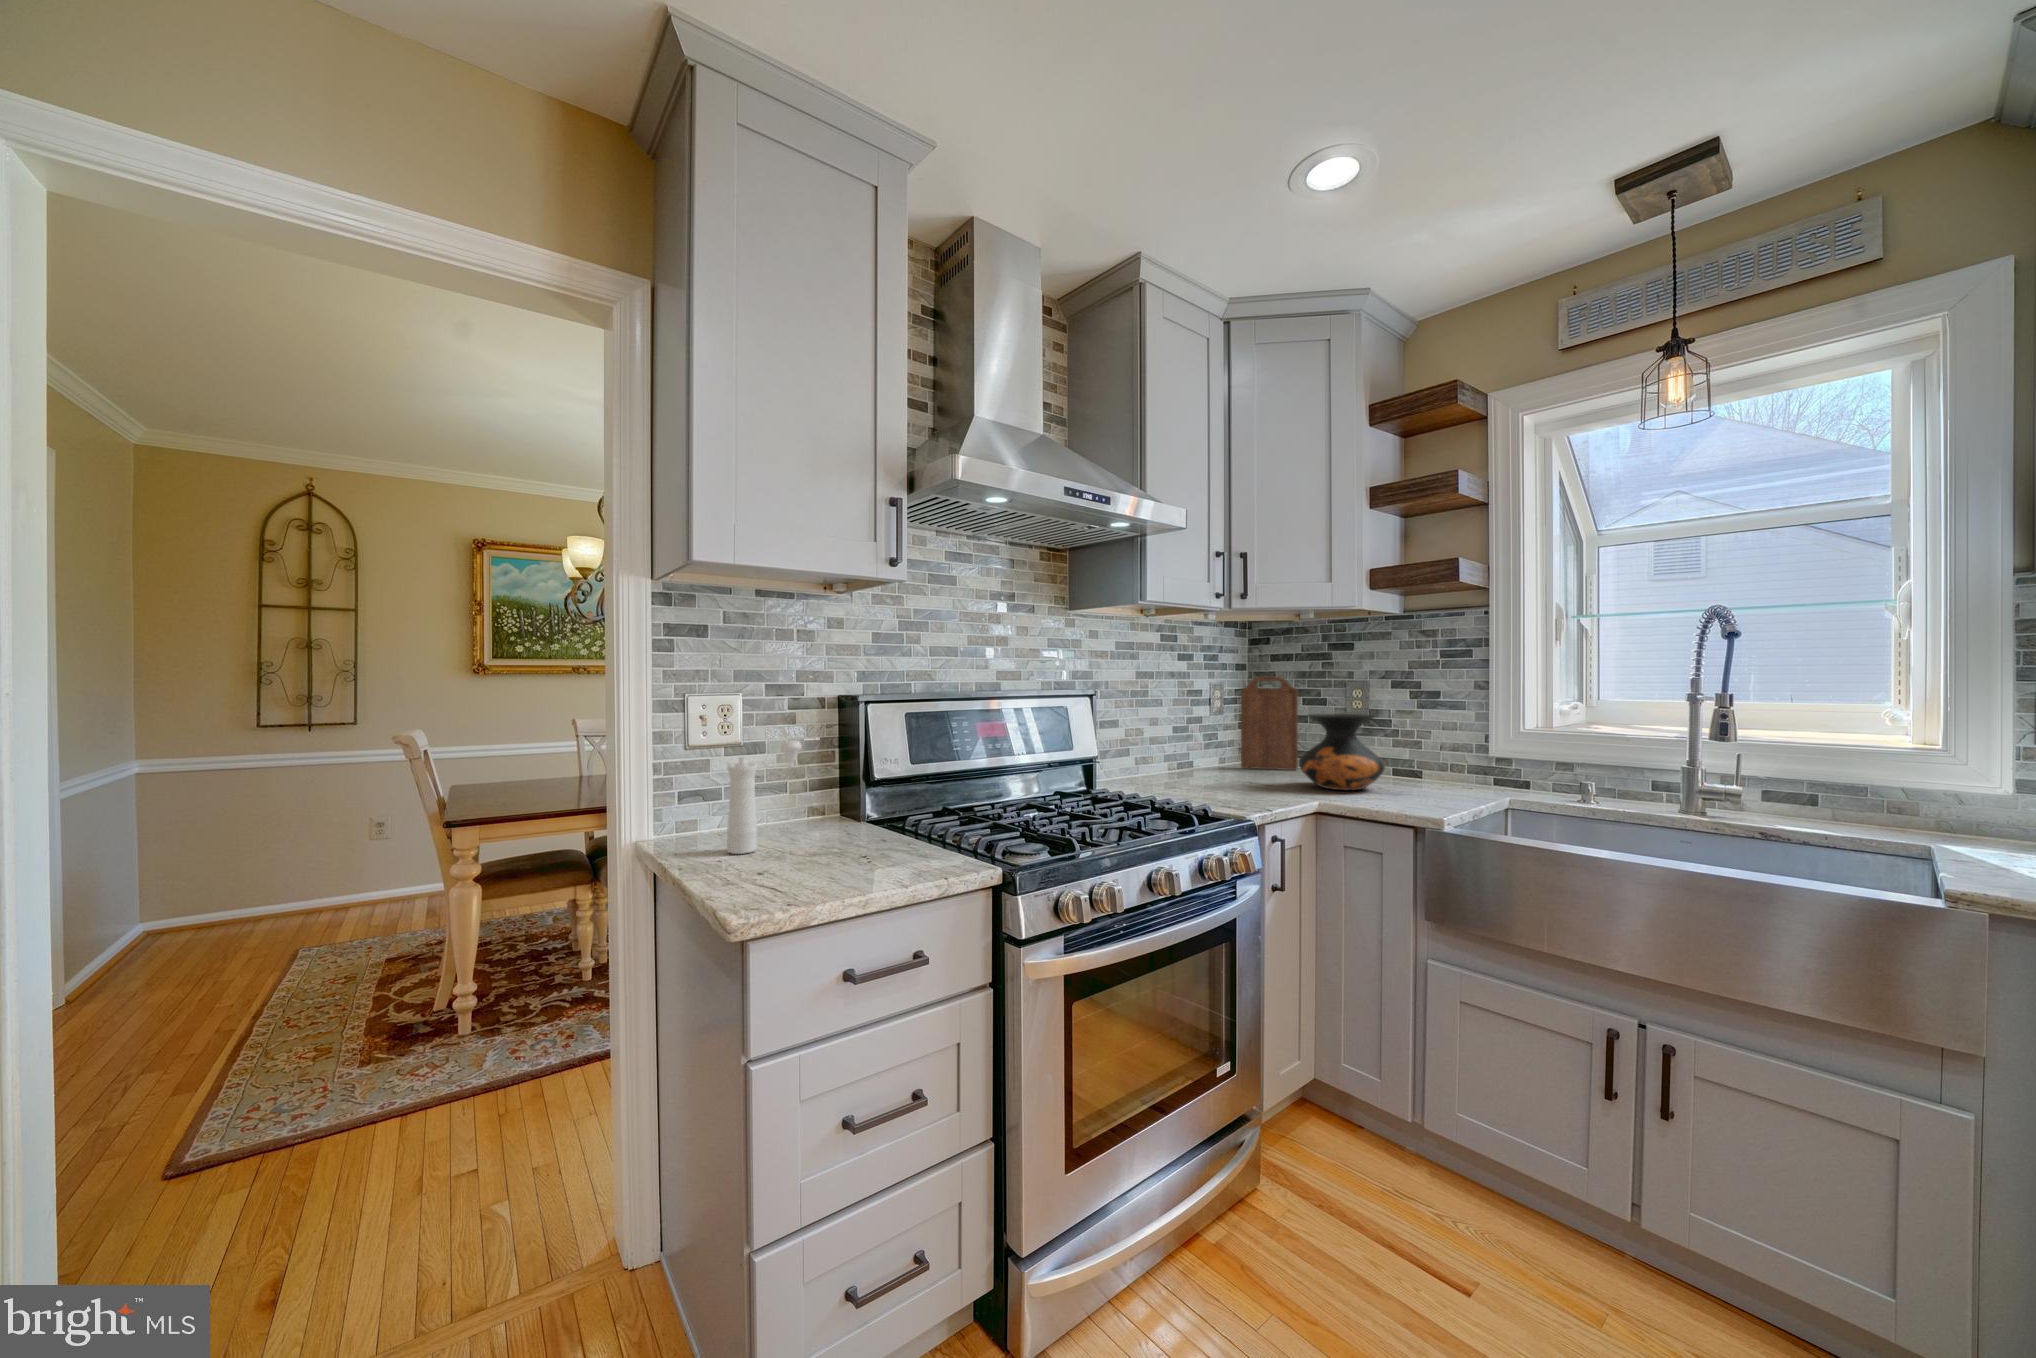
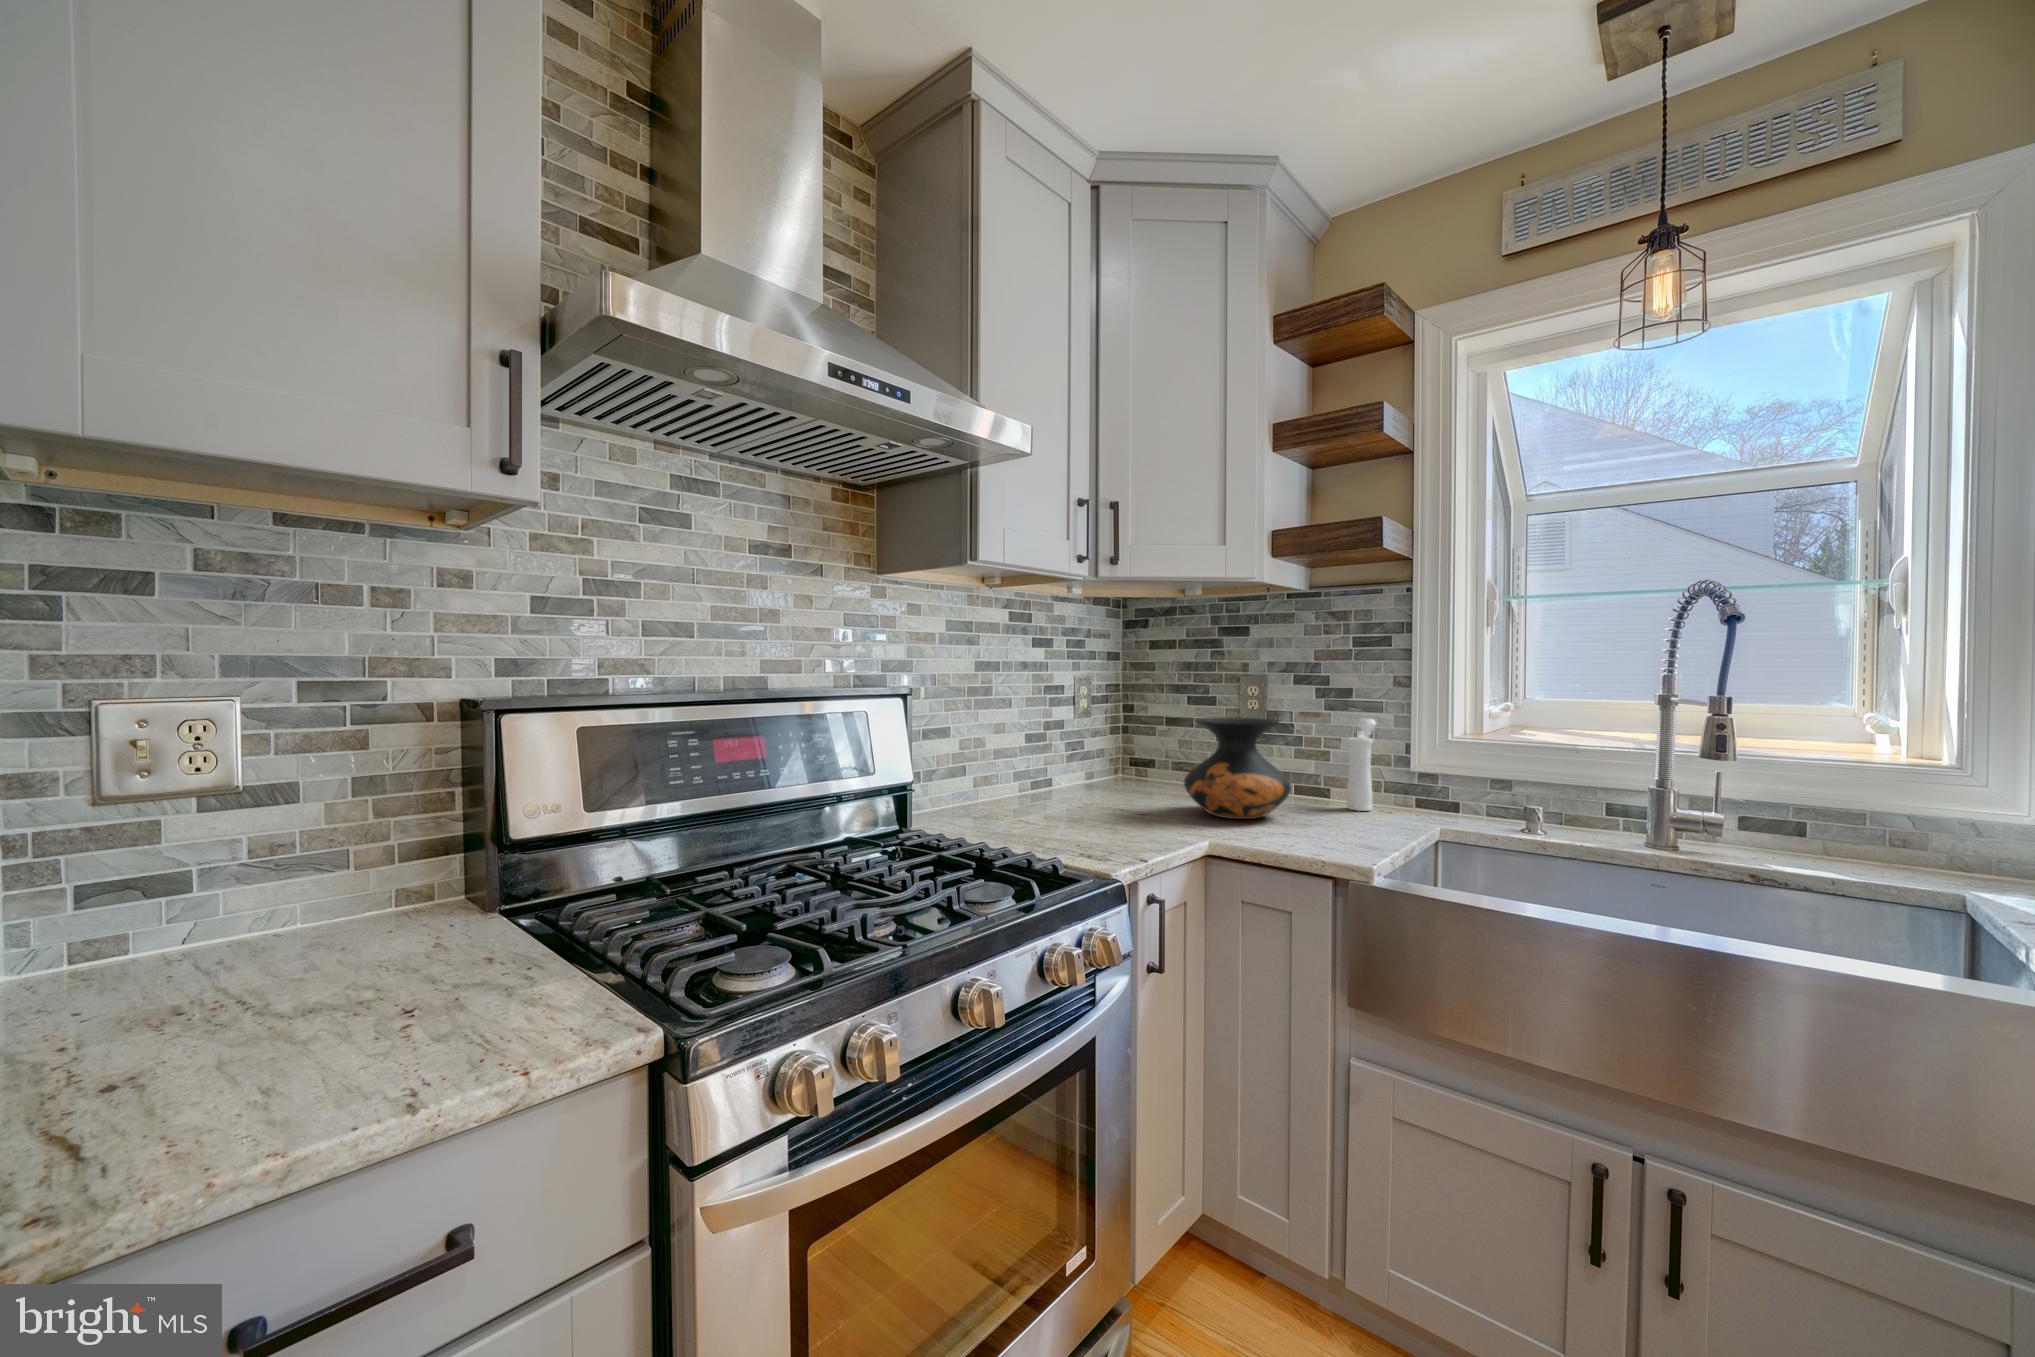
cutting board: present [1241,676,1298,770] -> none [1114,668,1184,786]
pepper mill: present [727,740,802,854] -> present [1347,719,1376,811]

